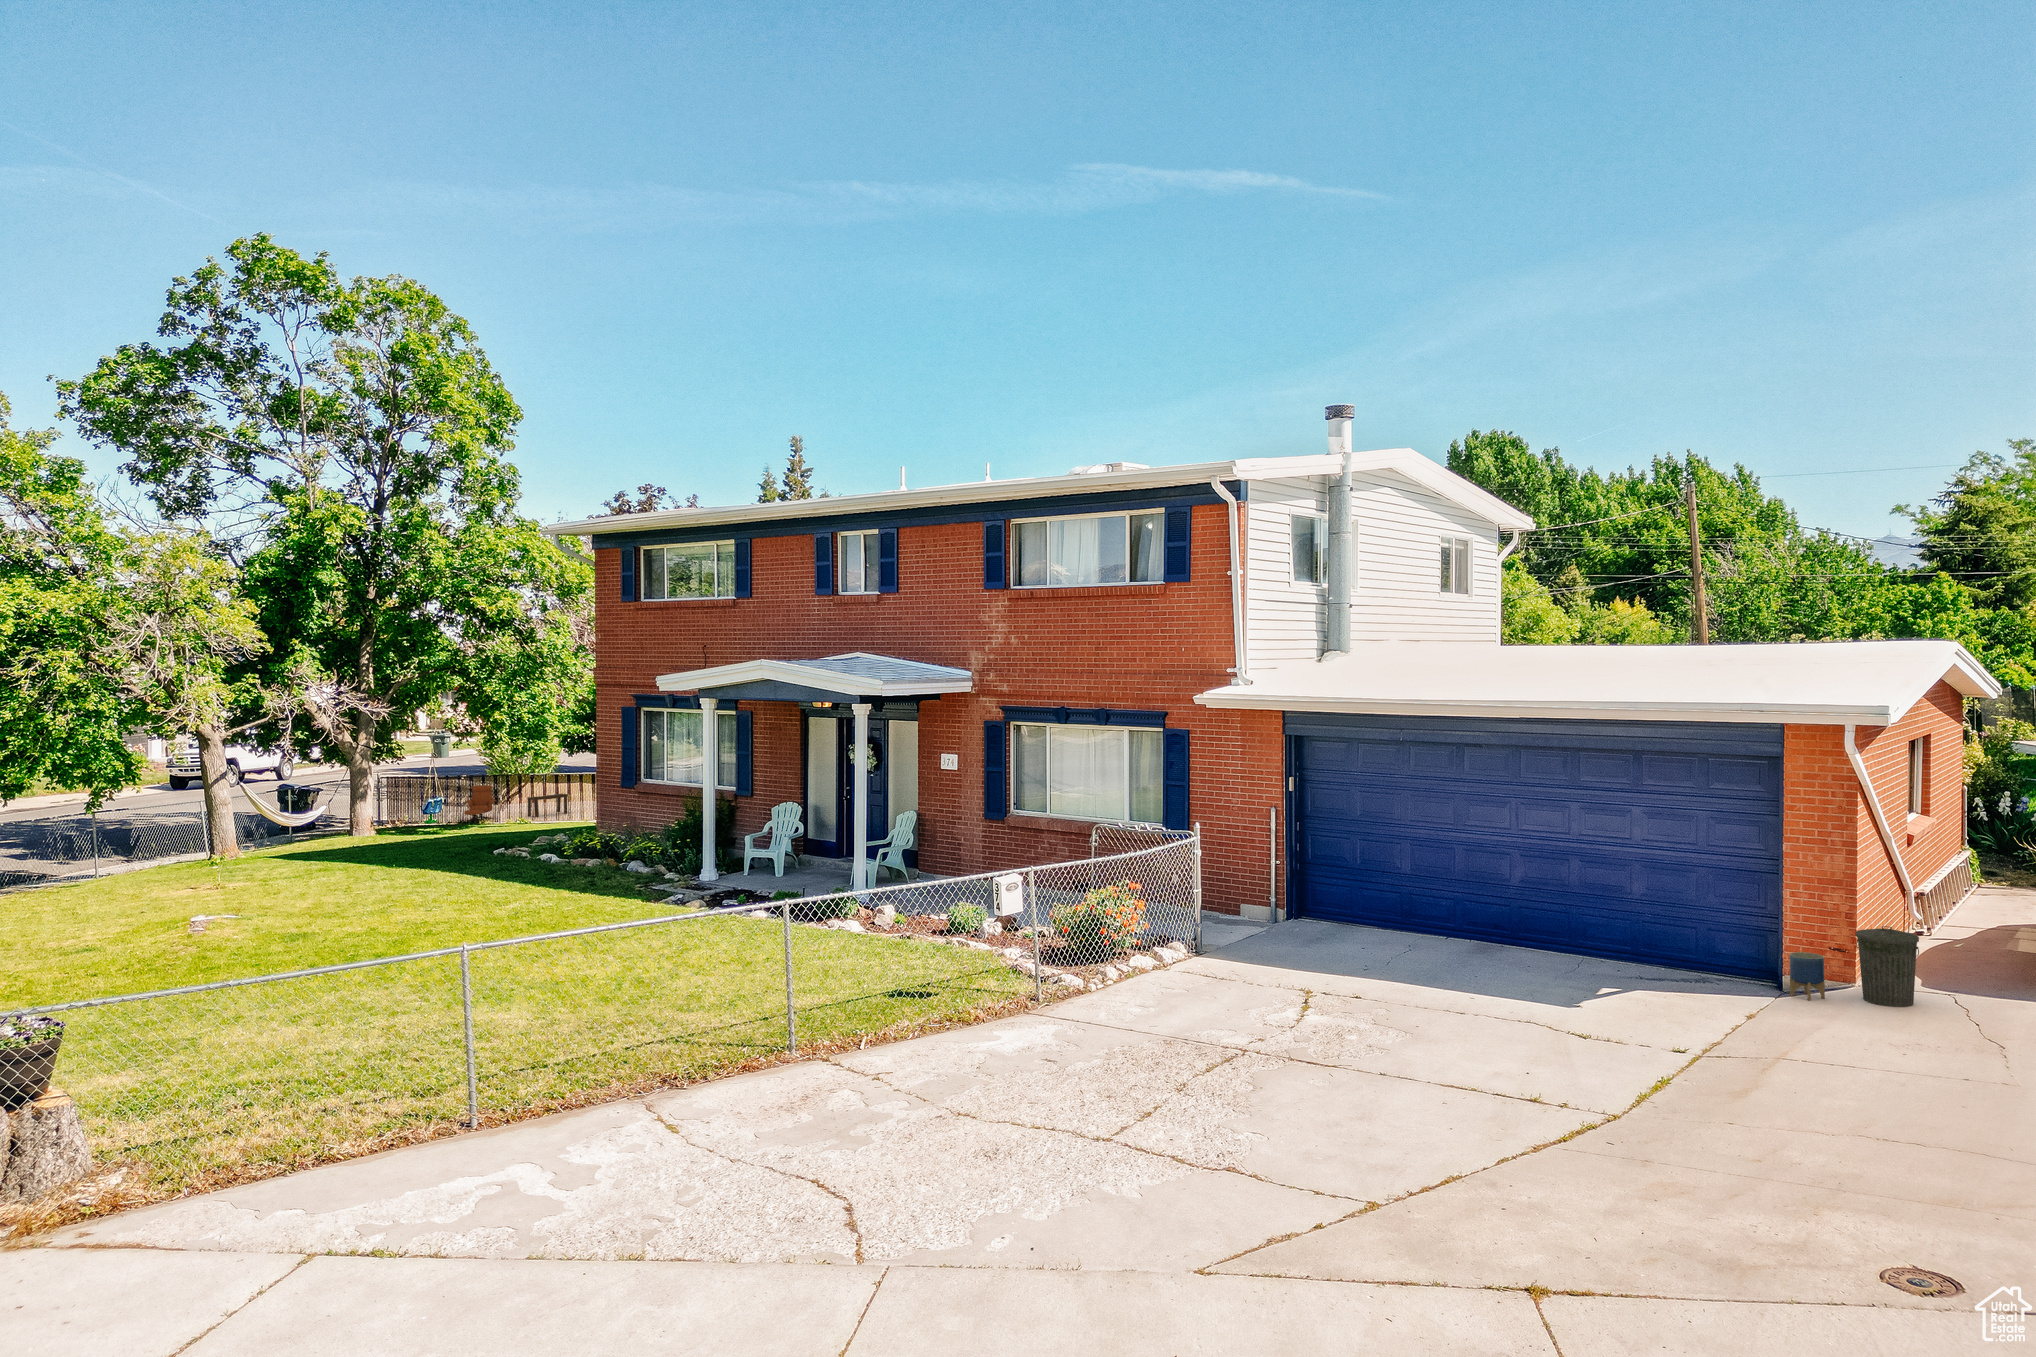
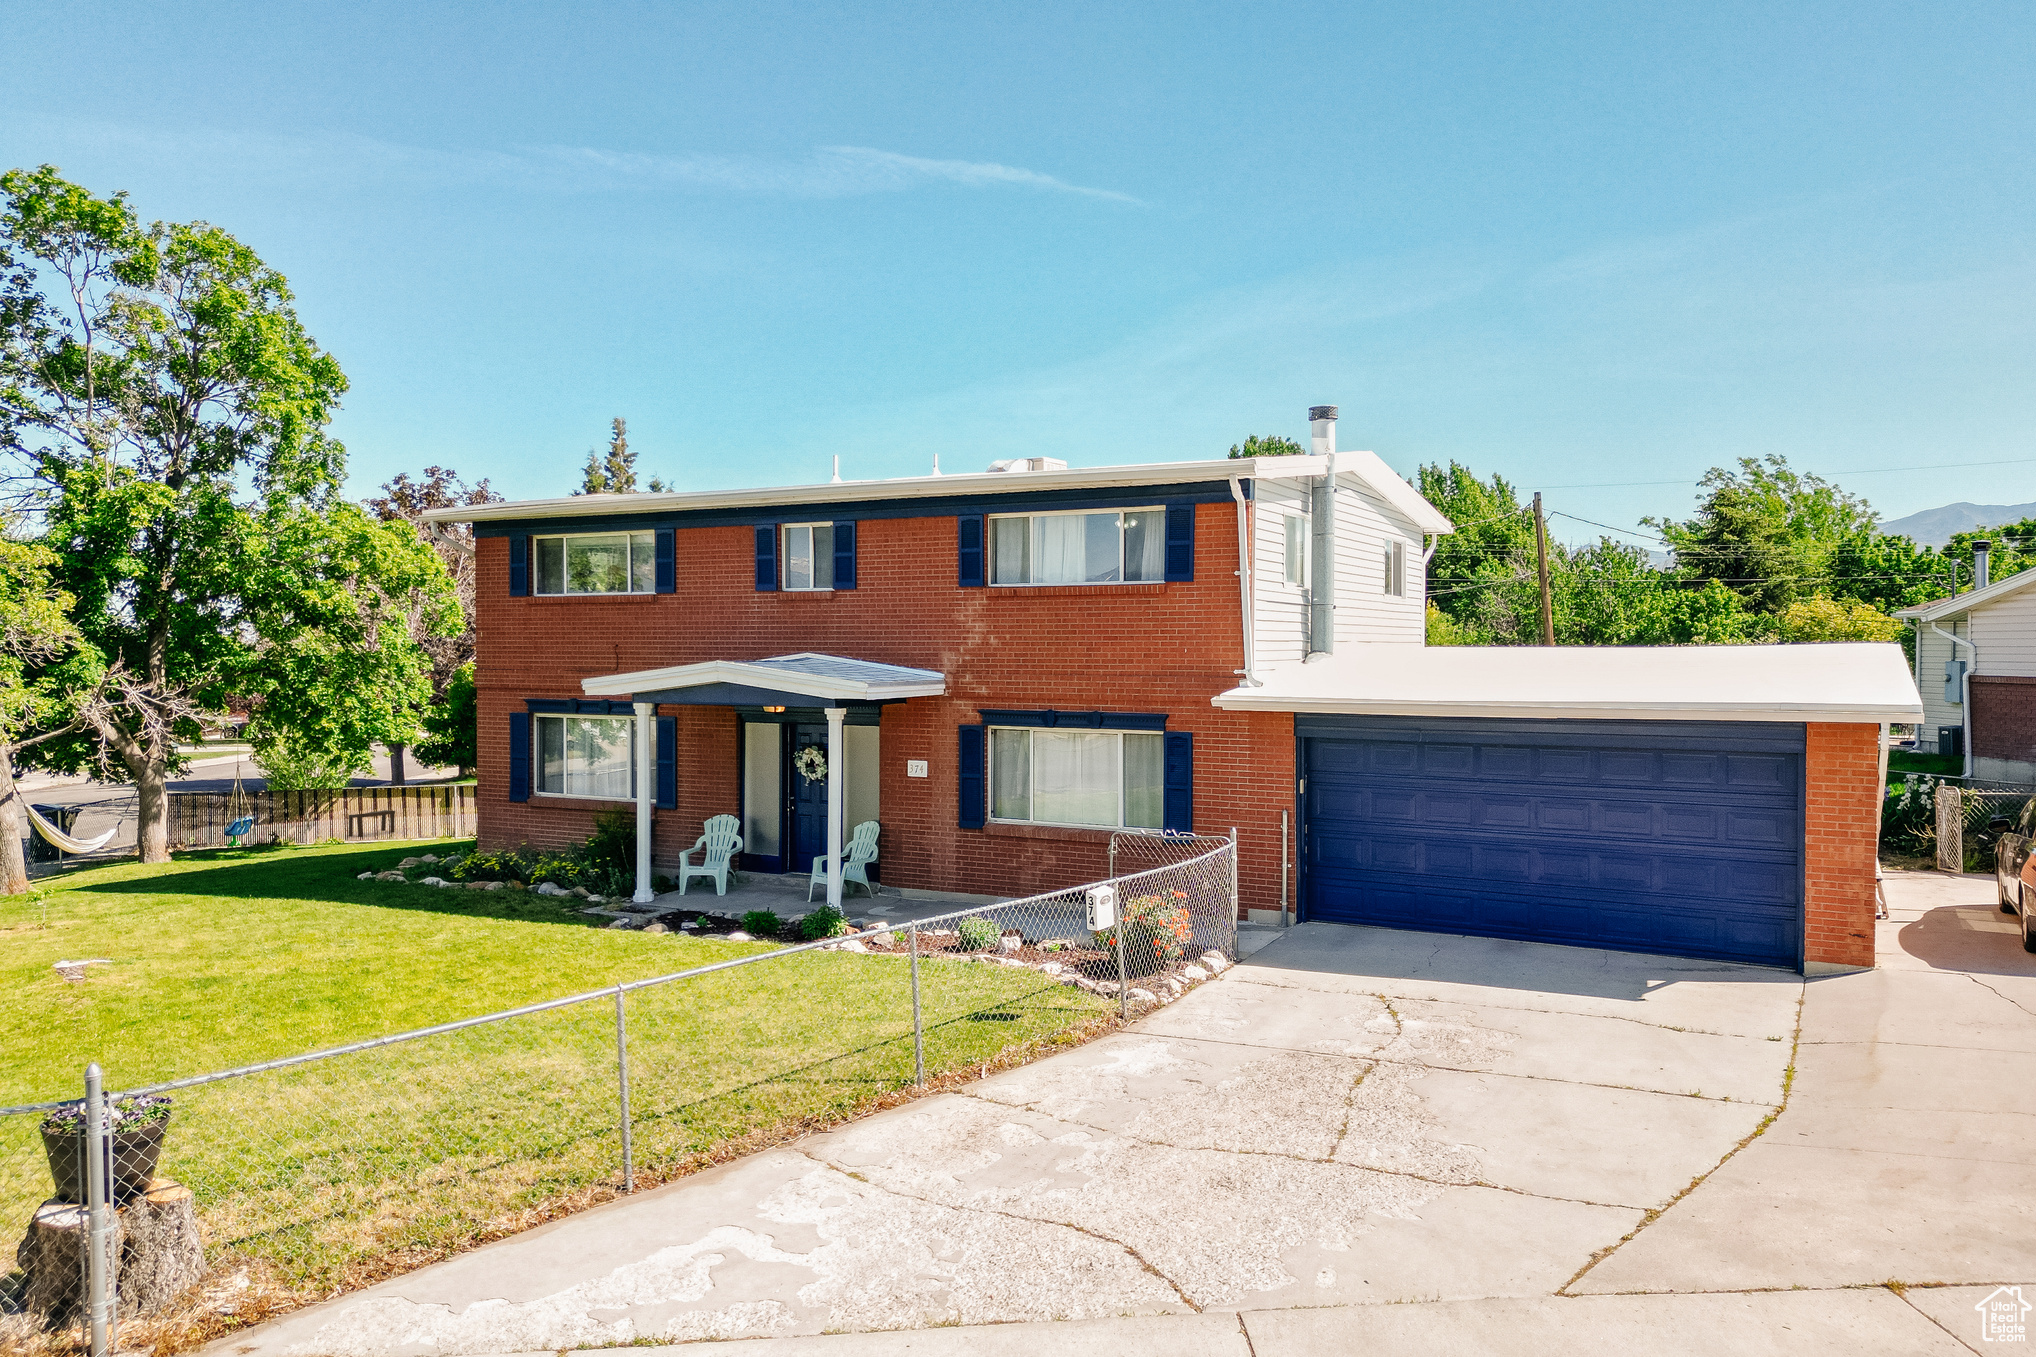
lounge chair: present [464,785,496,822] -> none [274,802,310,844]
trash can: present [1856,926,1919,1007] -> none [1873,909,1932,983]
planter: present [1789,952,1825,1000] -> none [1816,936,1848,981]

